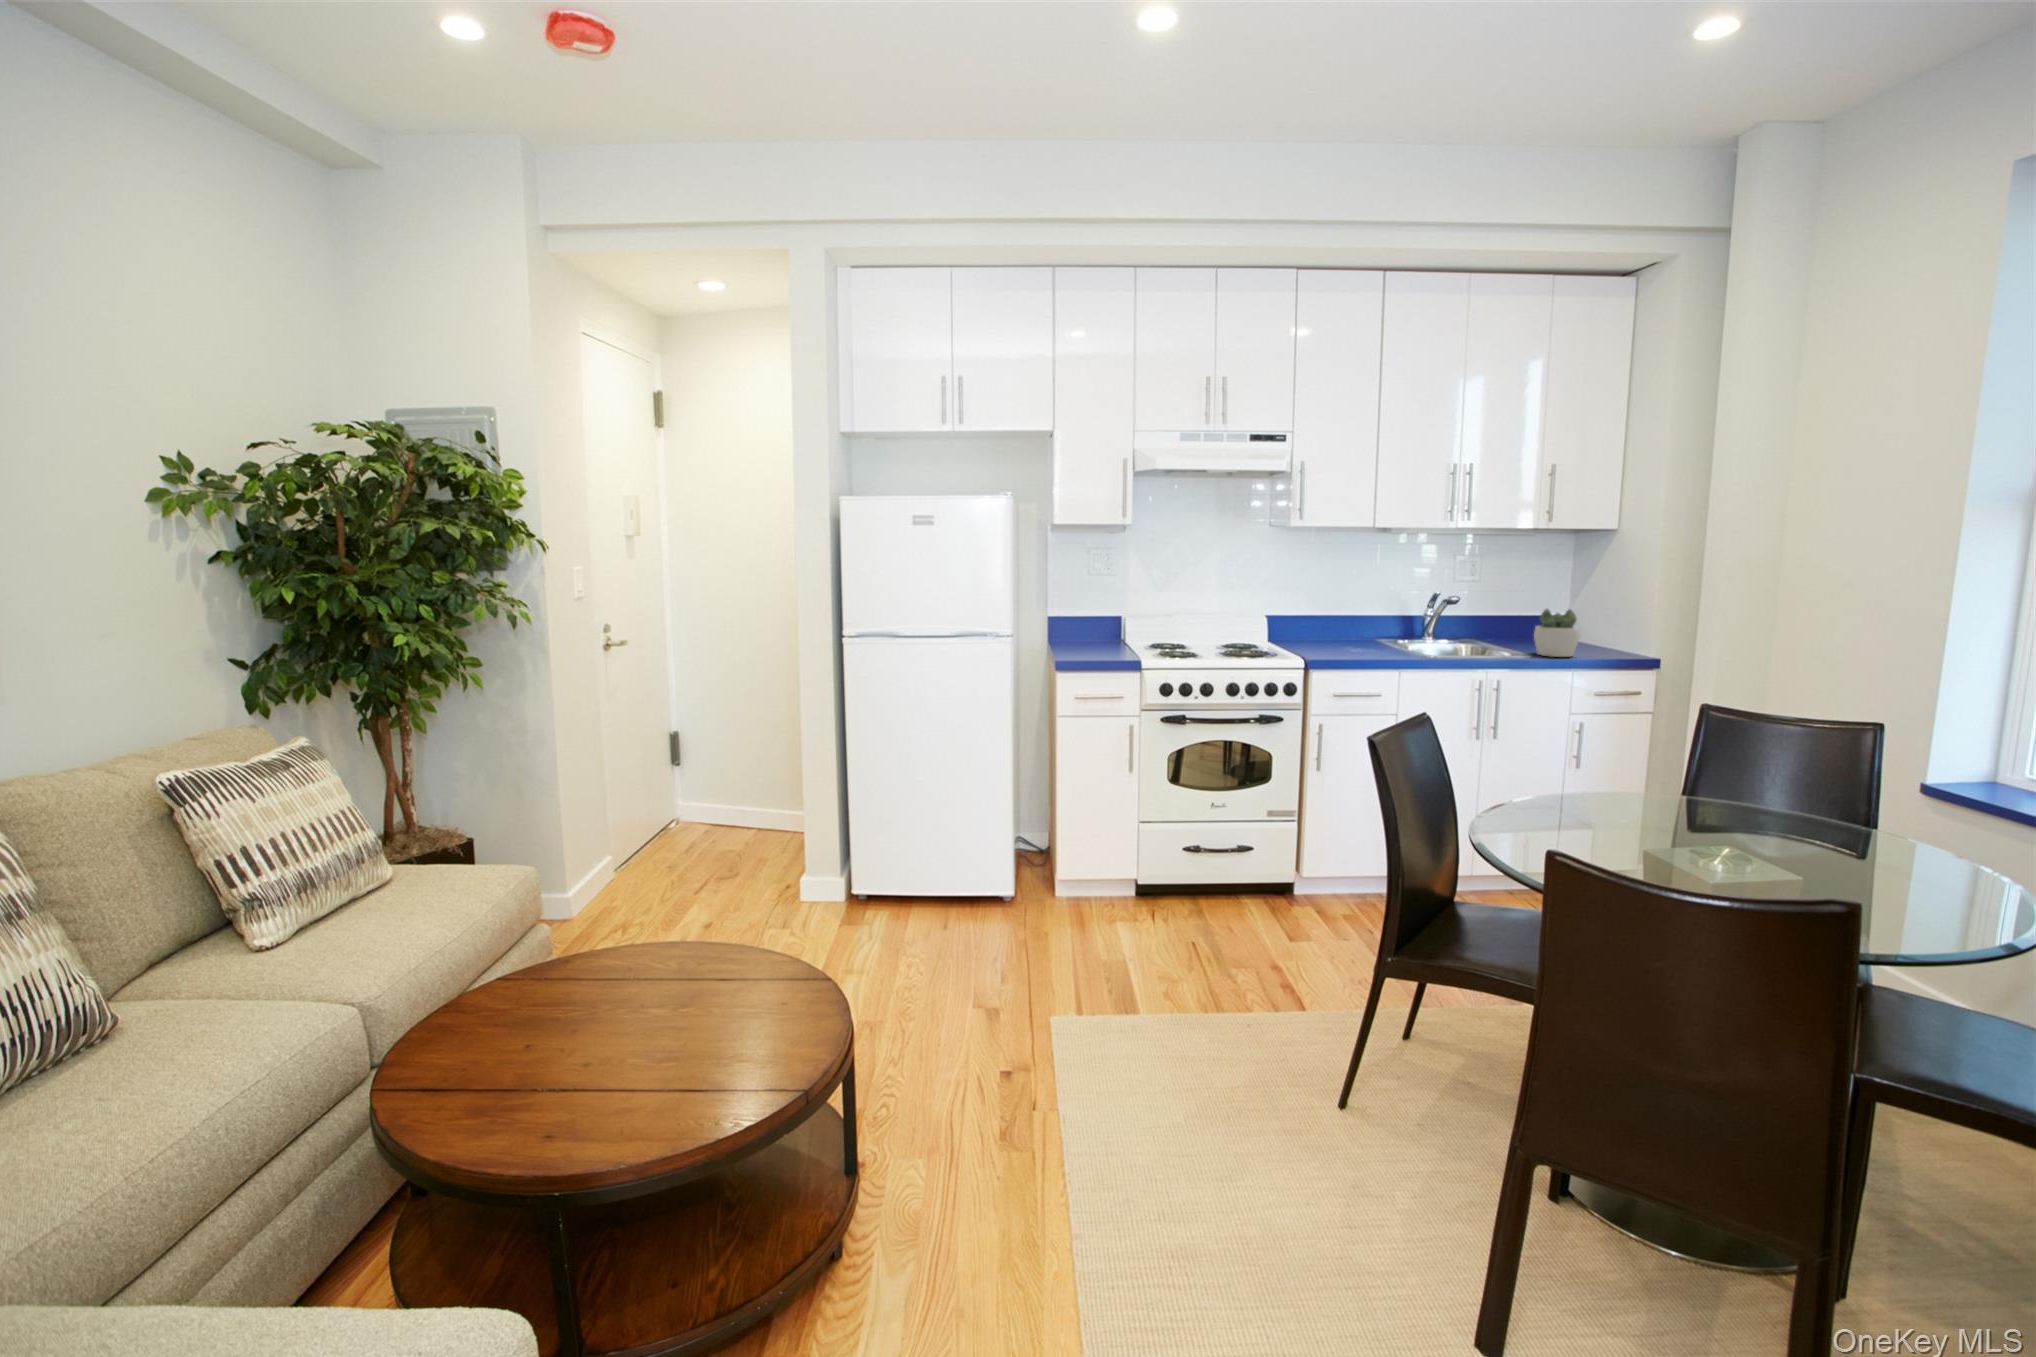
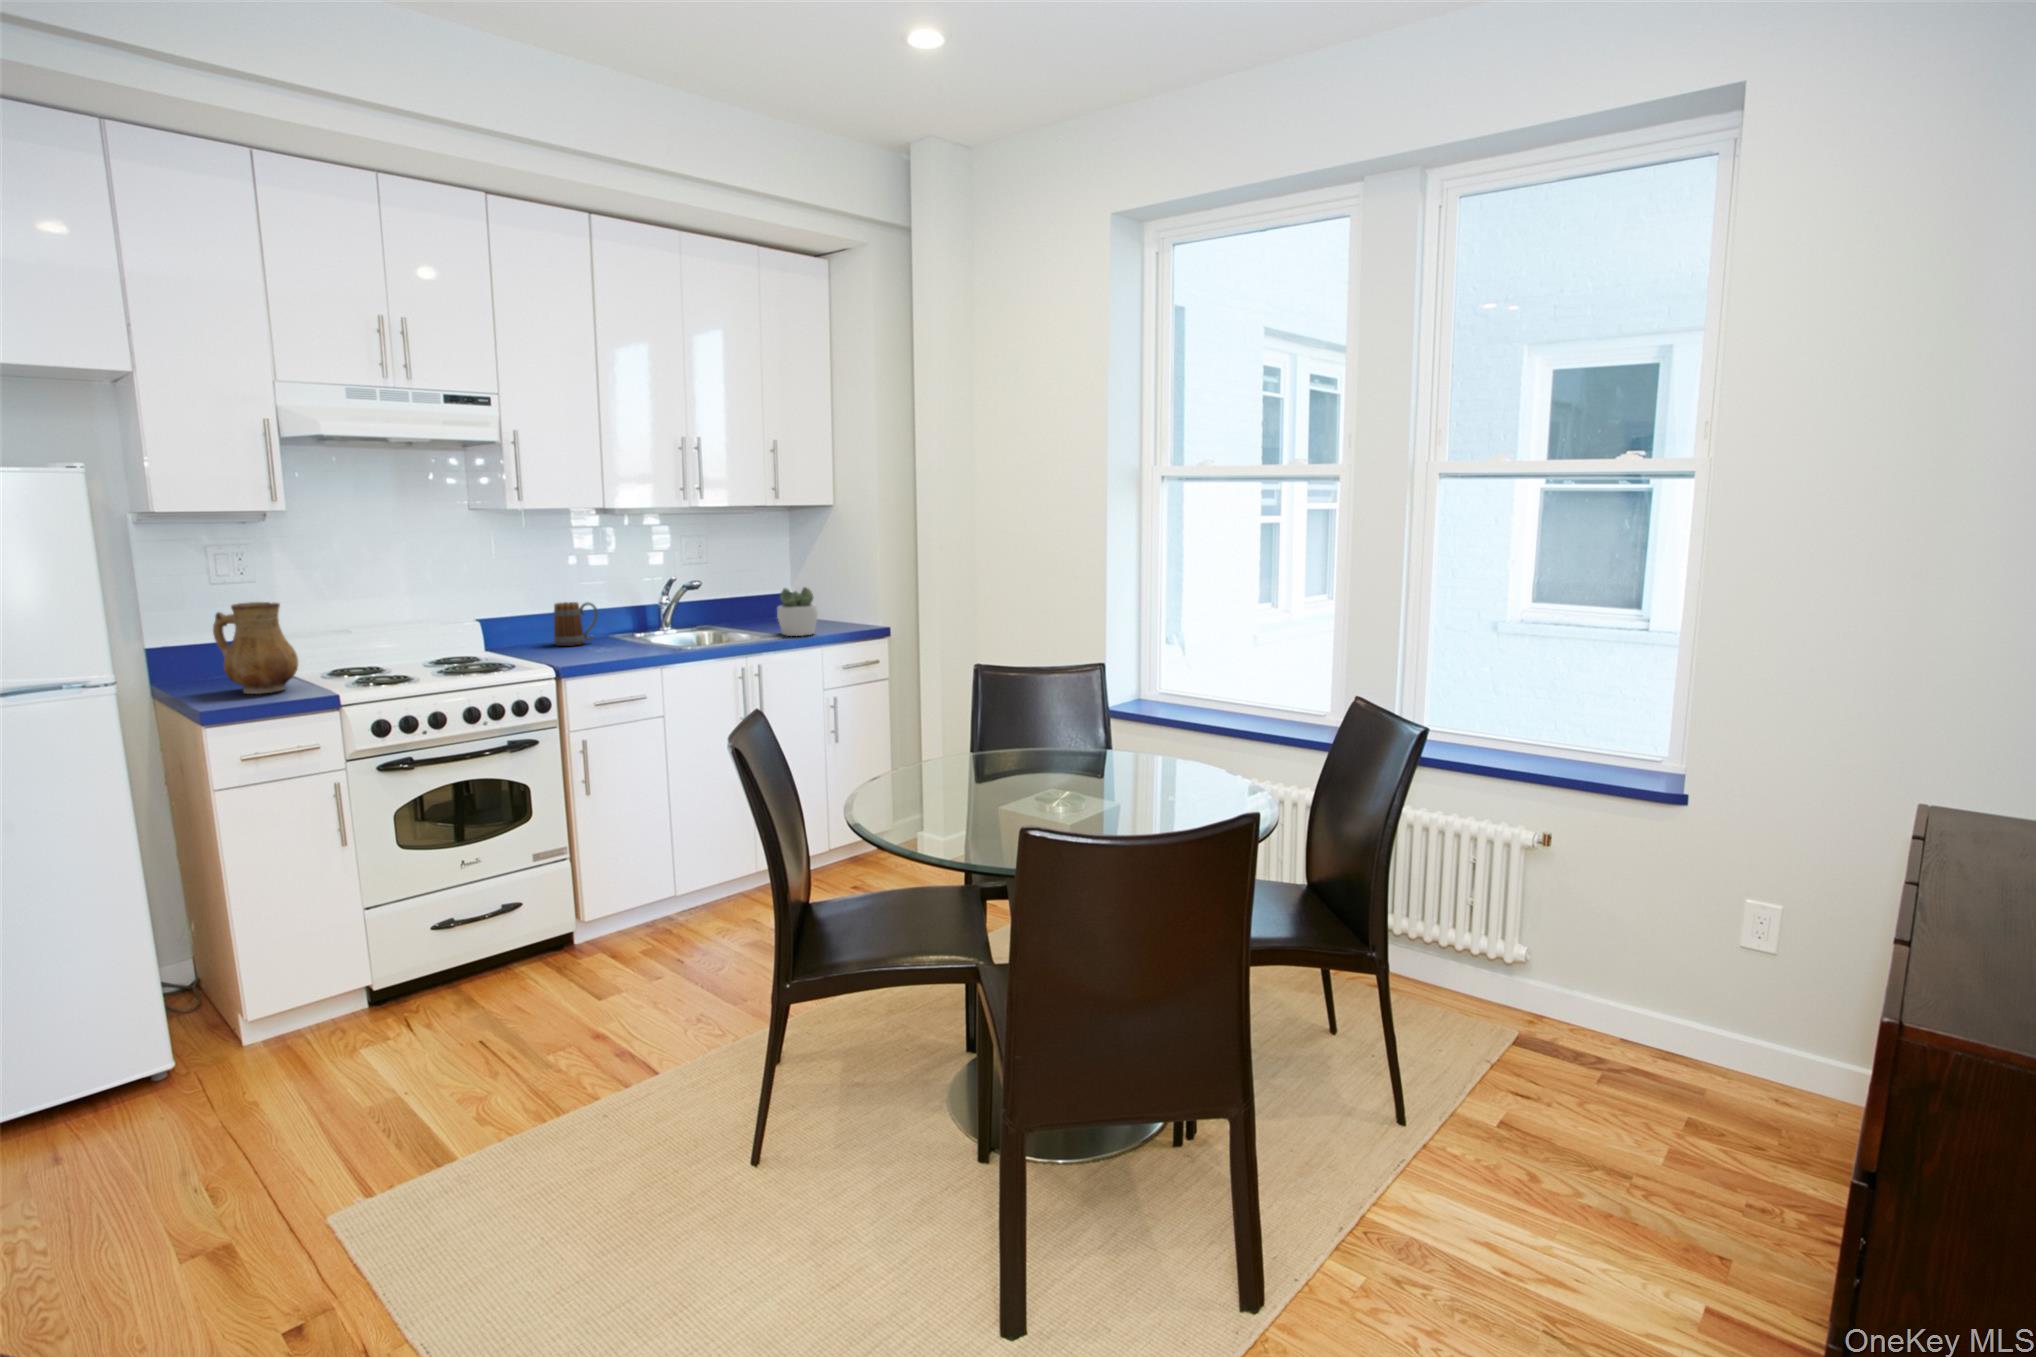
ceramic pitcher: none [1080,590,1126,655] -> present [213,602,298,694]
mug: none [1320,608,1360,645] -> present [554,602,598,646]

